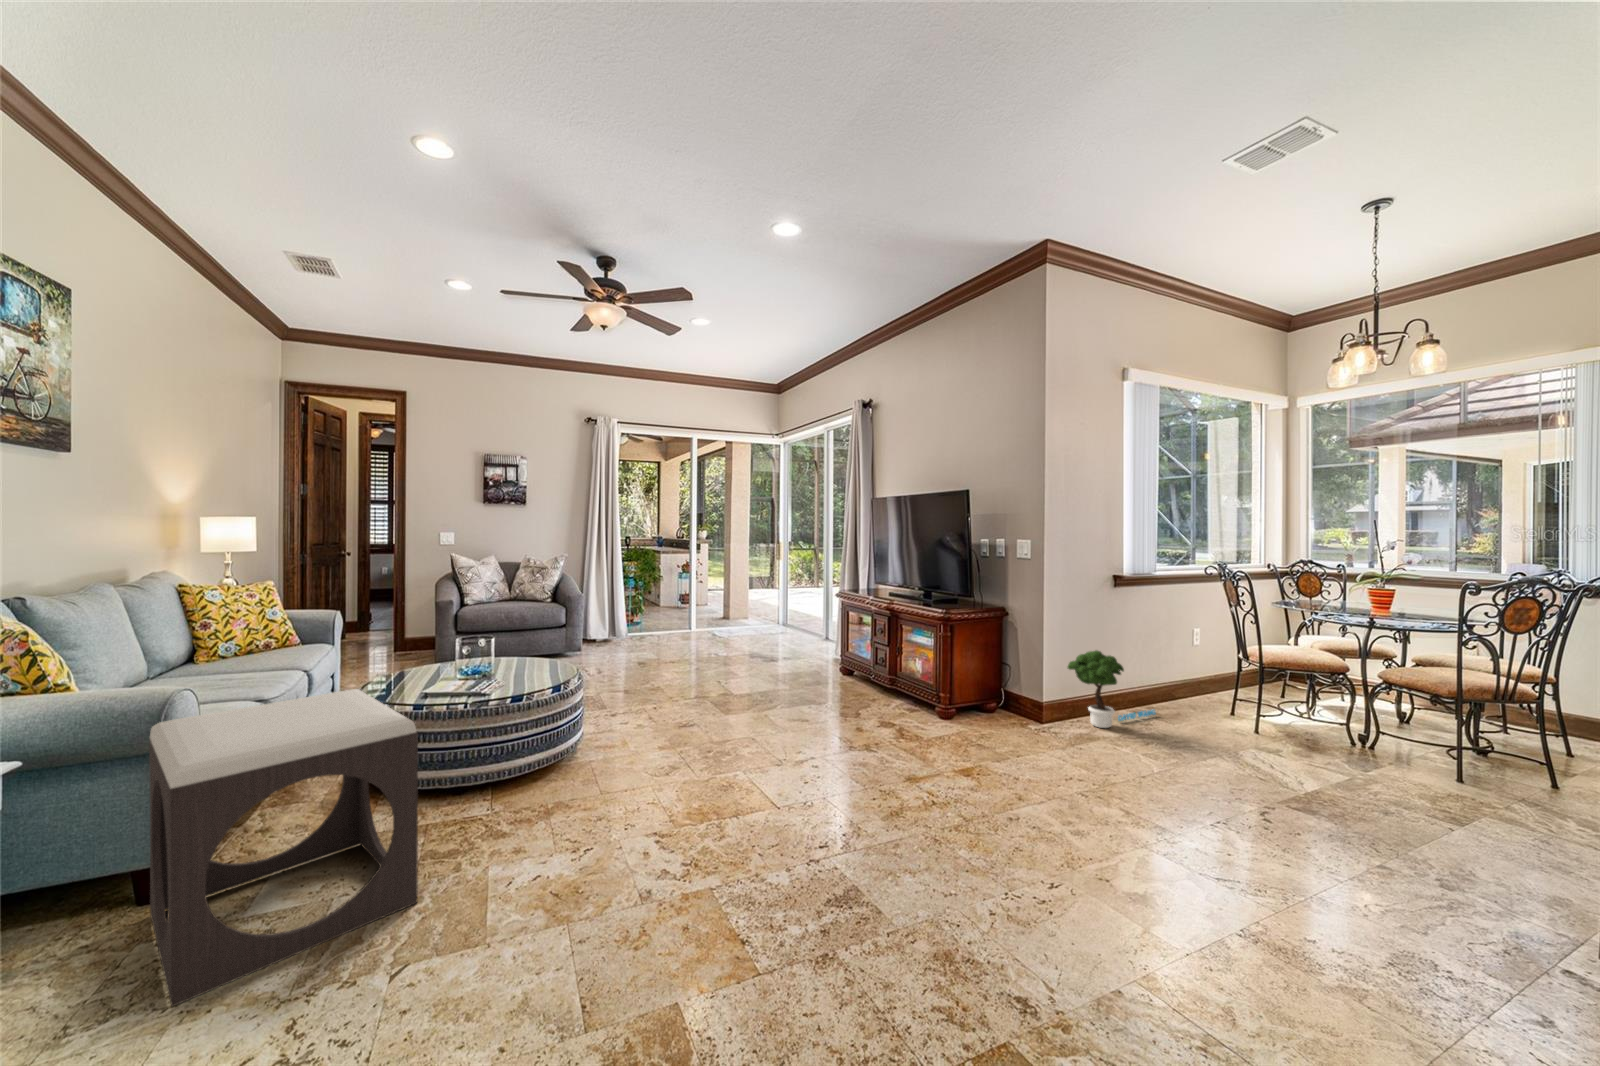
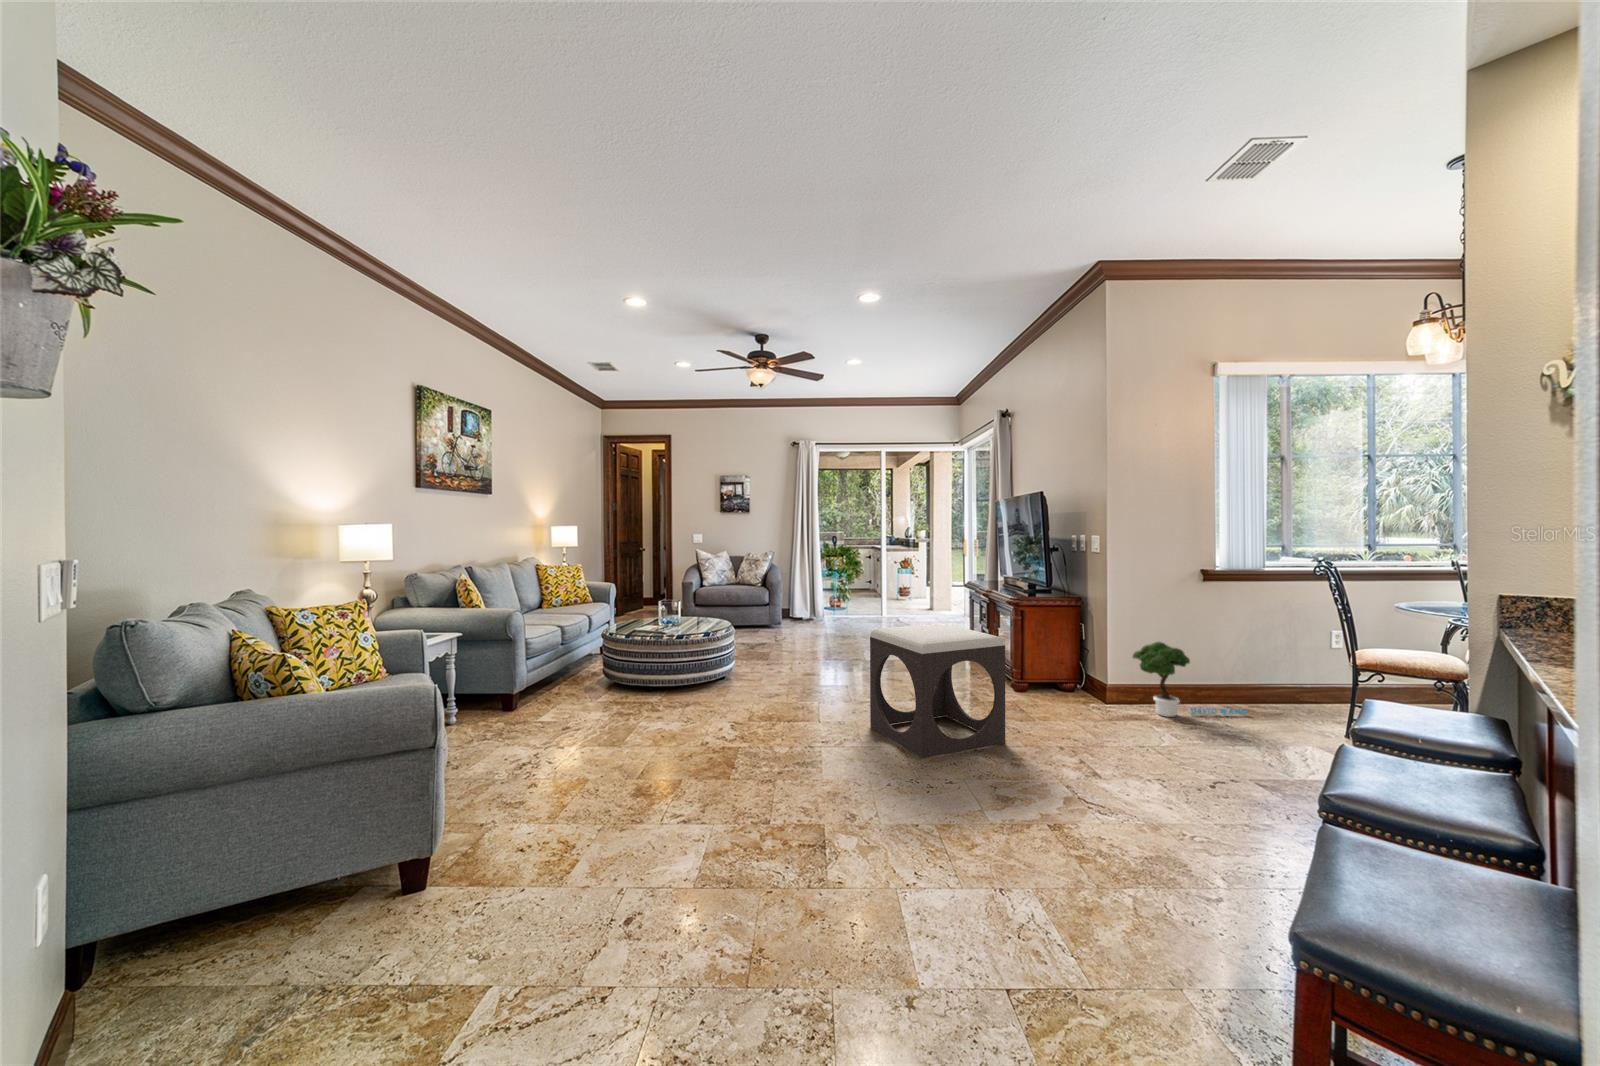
footstool: present [149,689,418,1006] -> present [870,623,1005,758]

